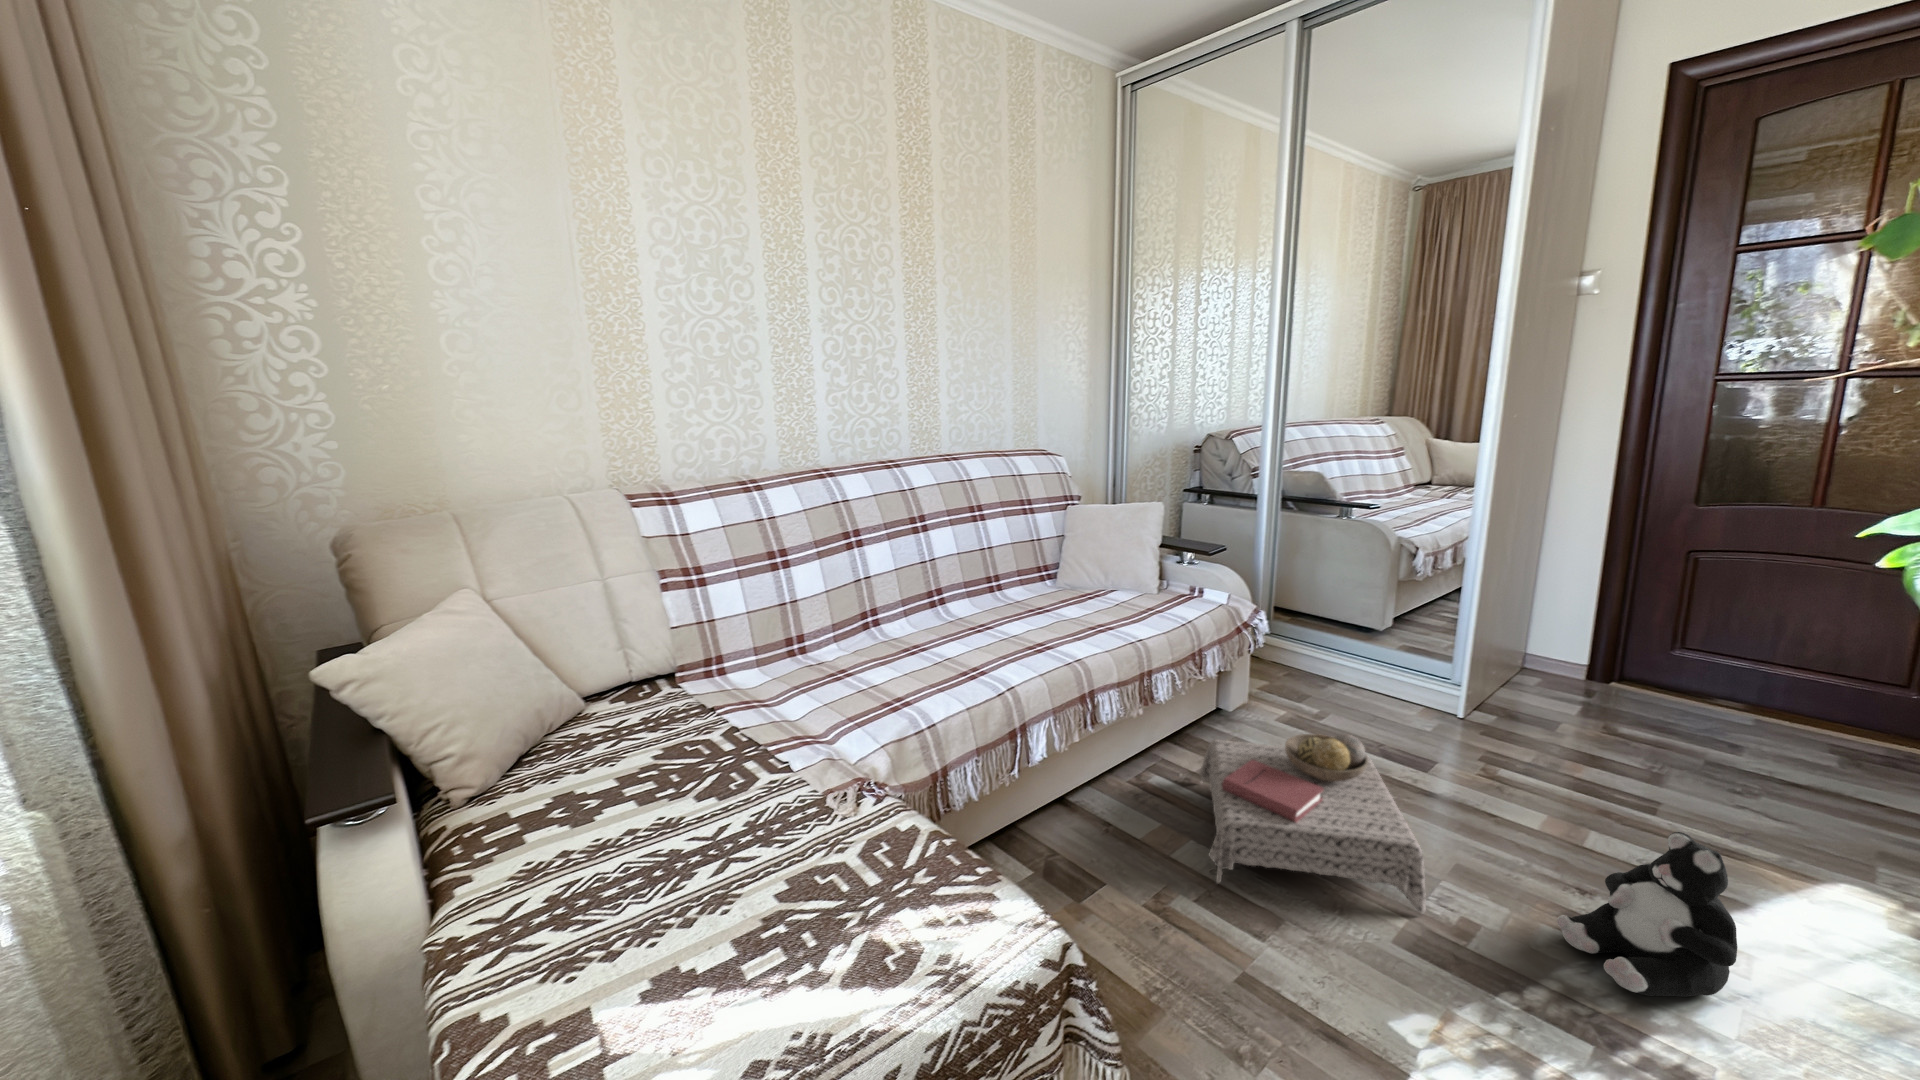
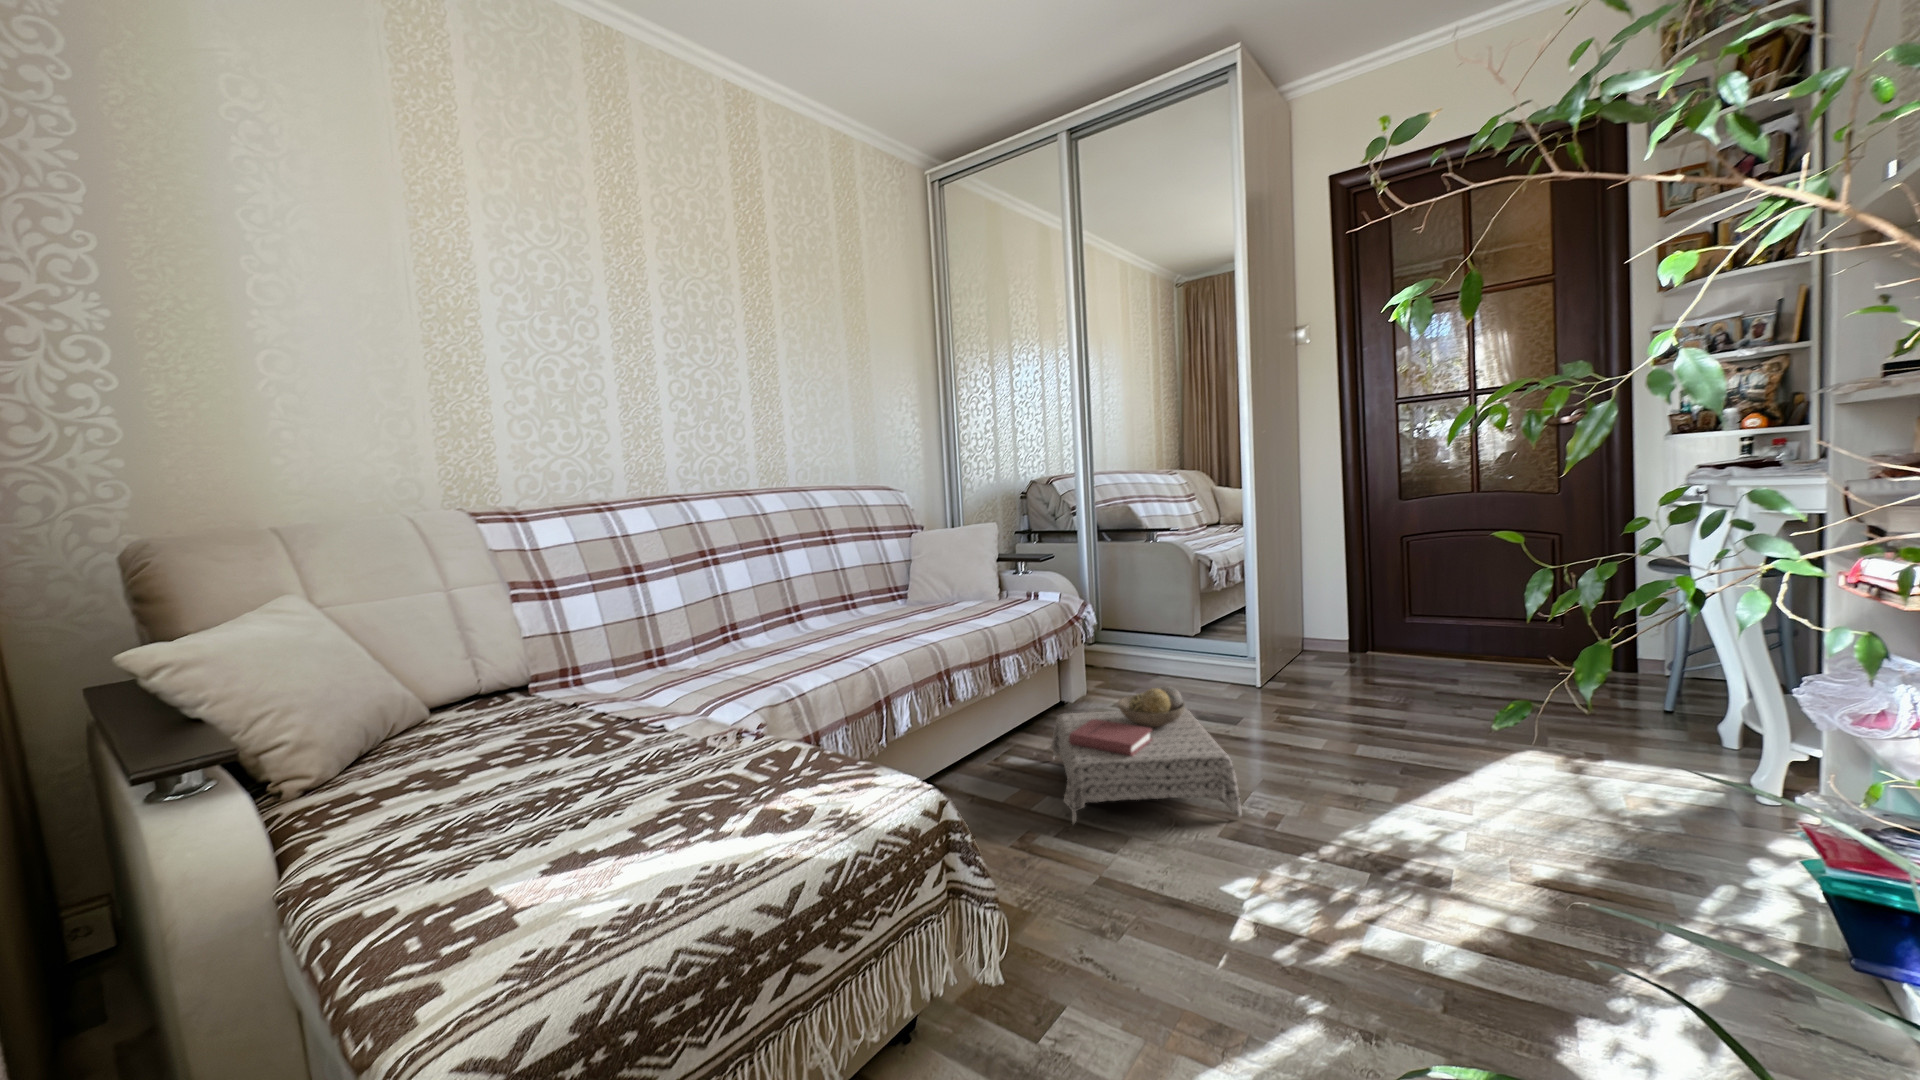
plush toy: present [1557,832,1738,997] -> none [1336,707,1454,837]

